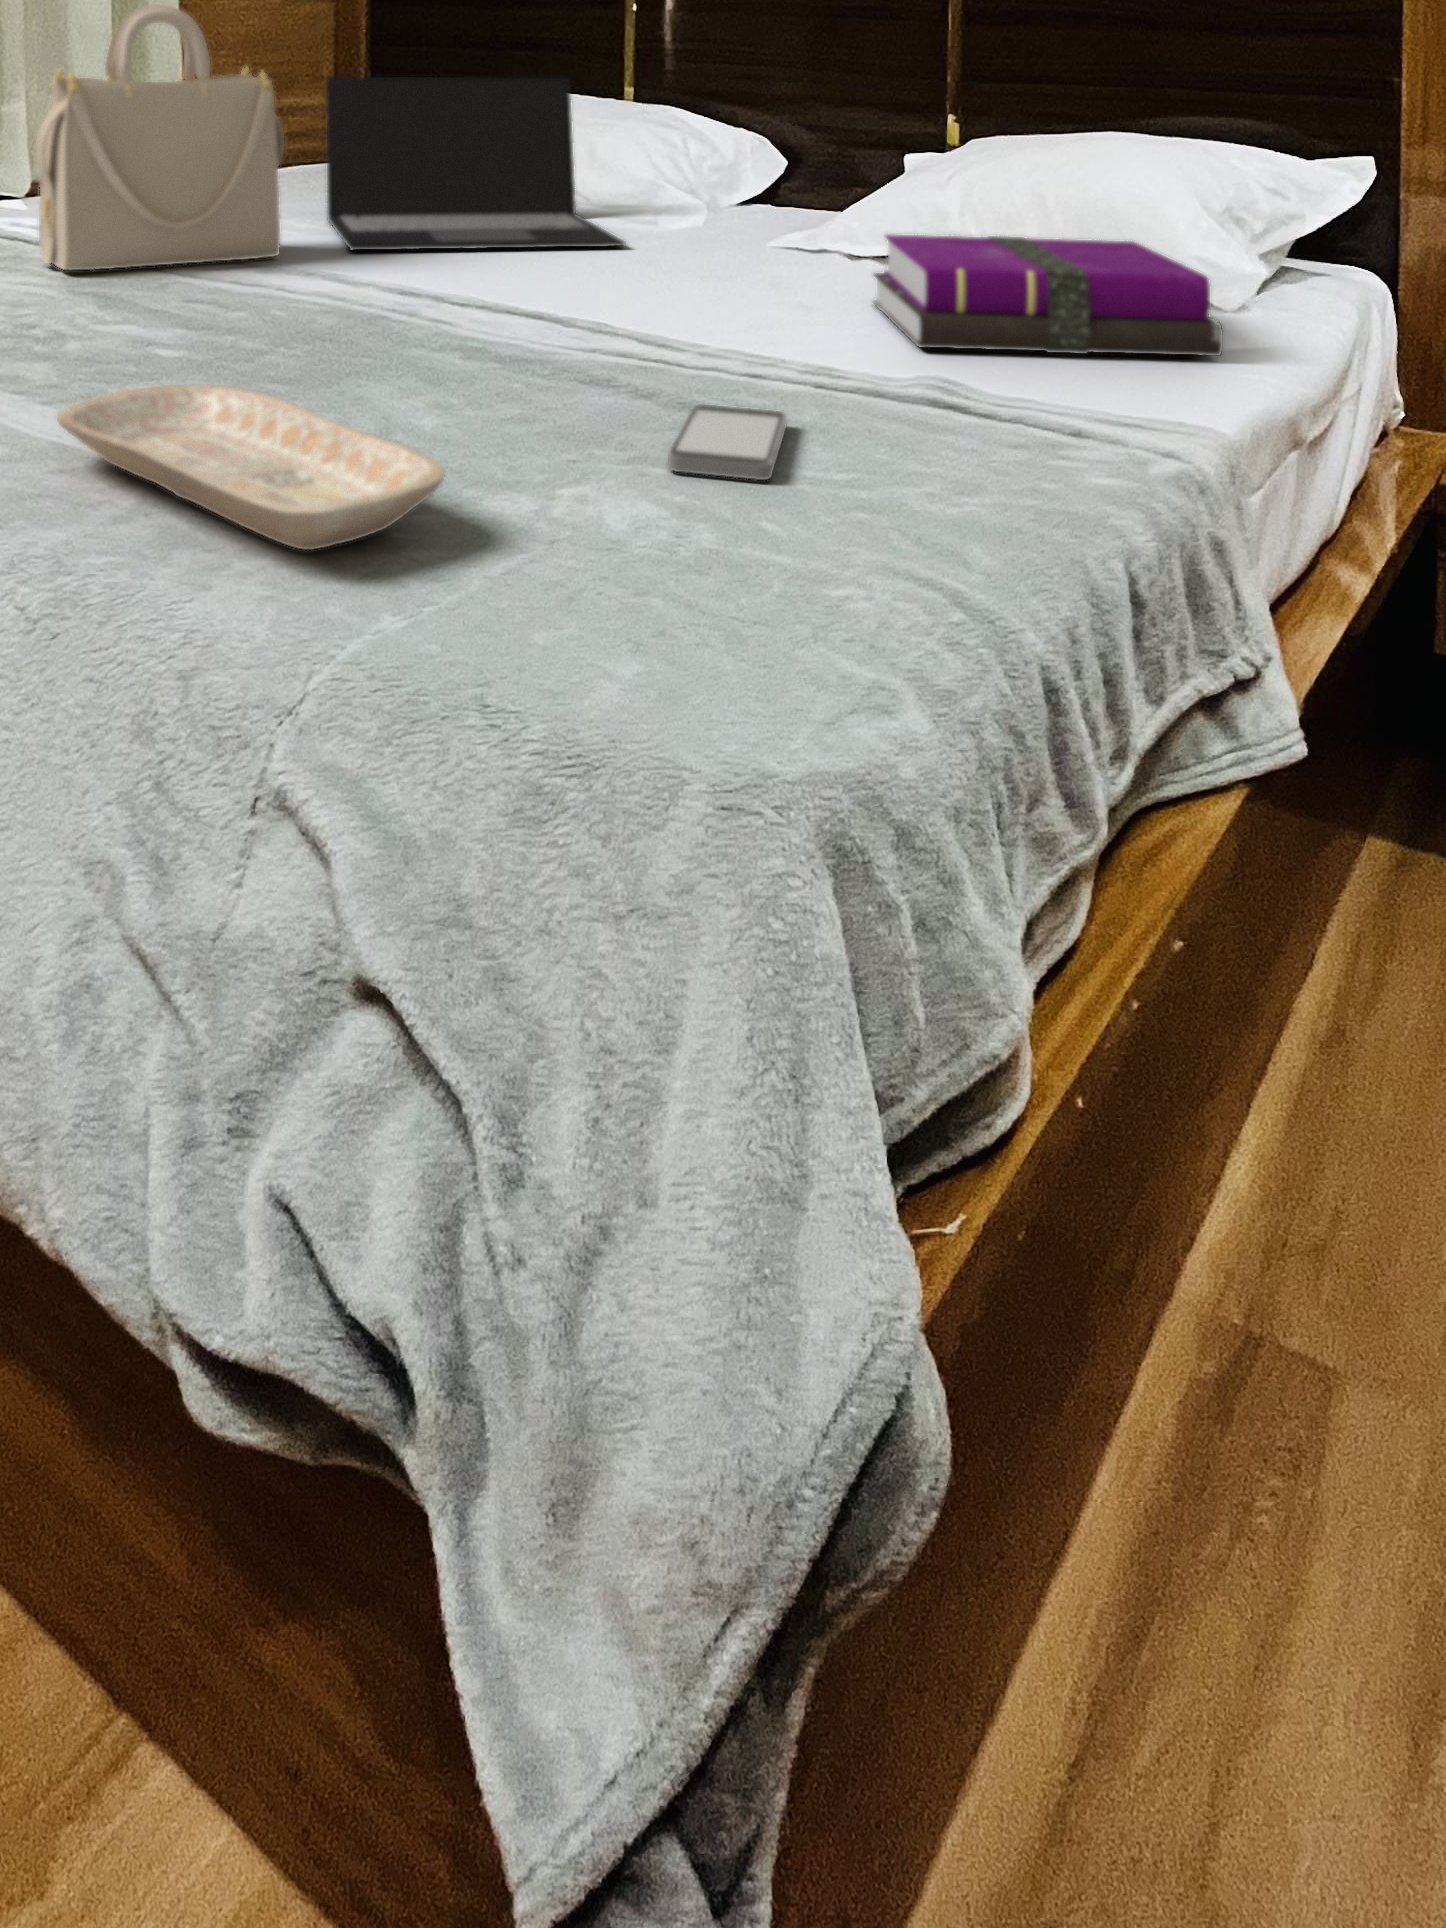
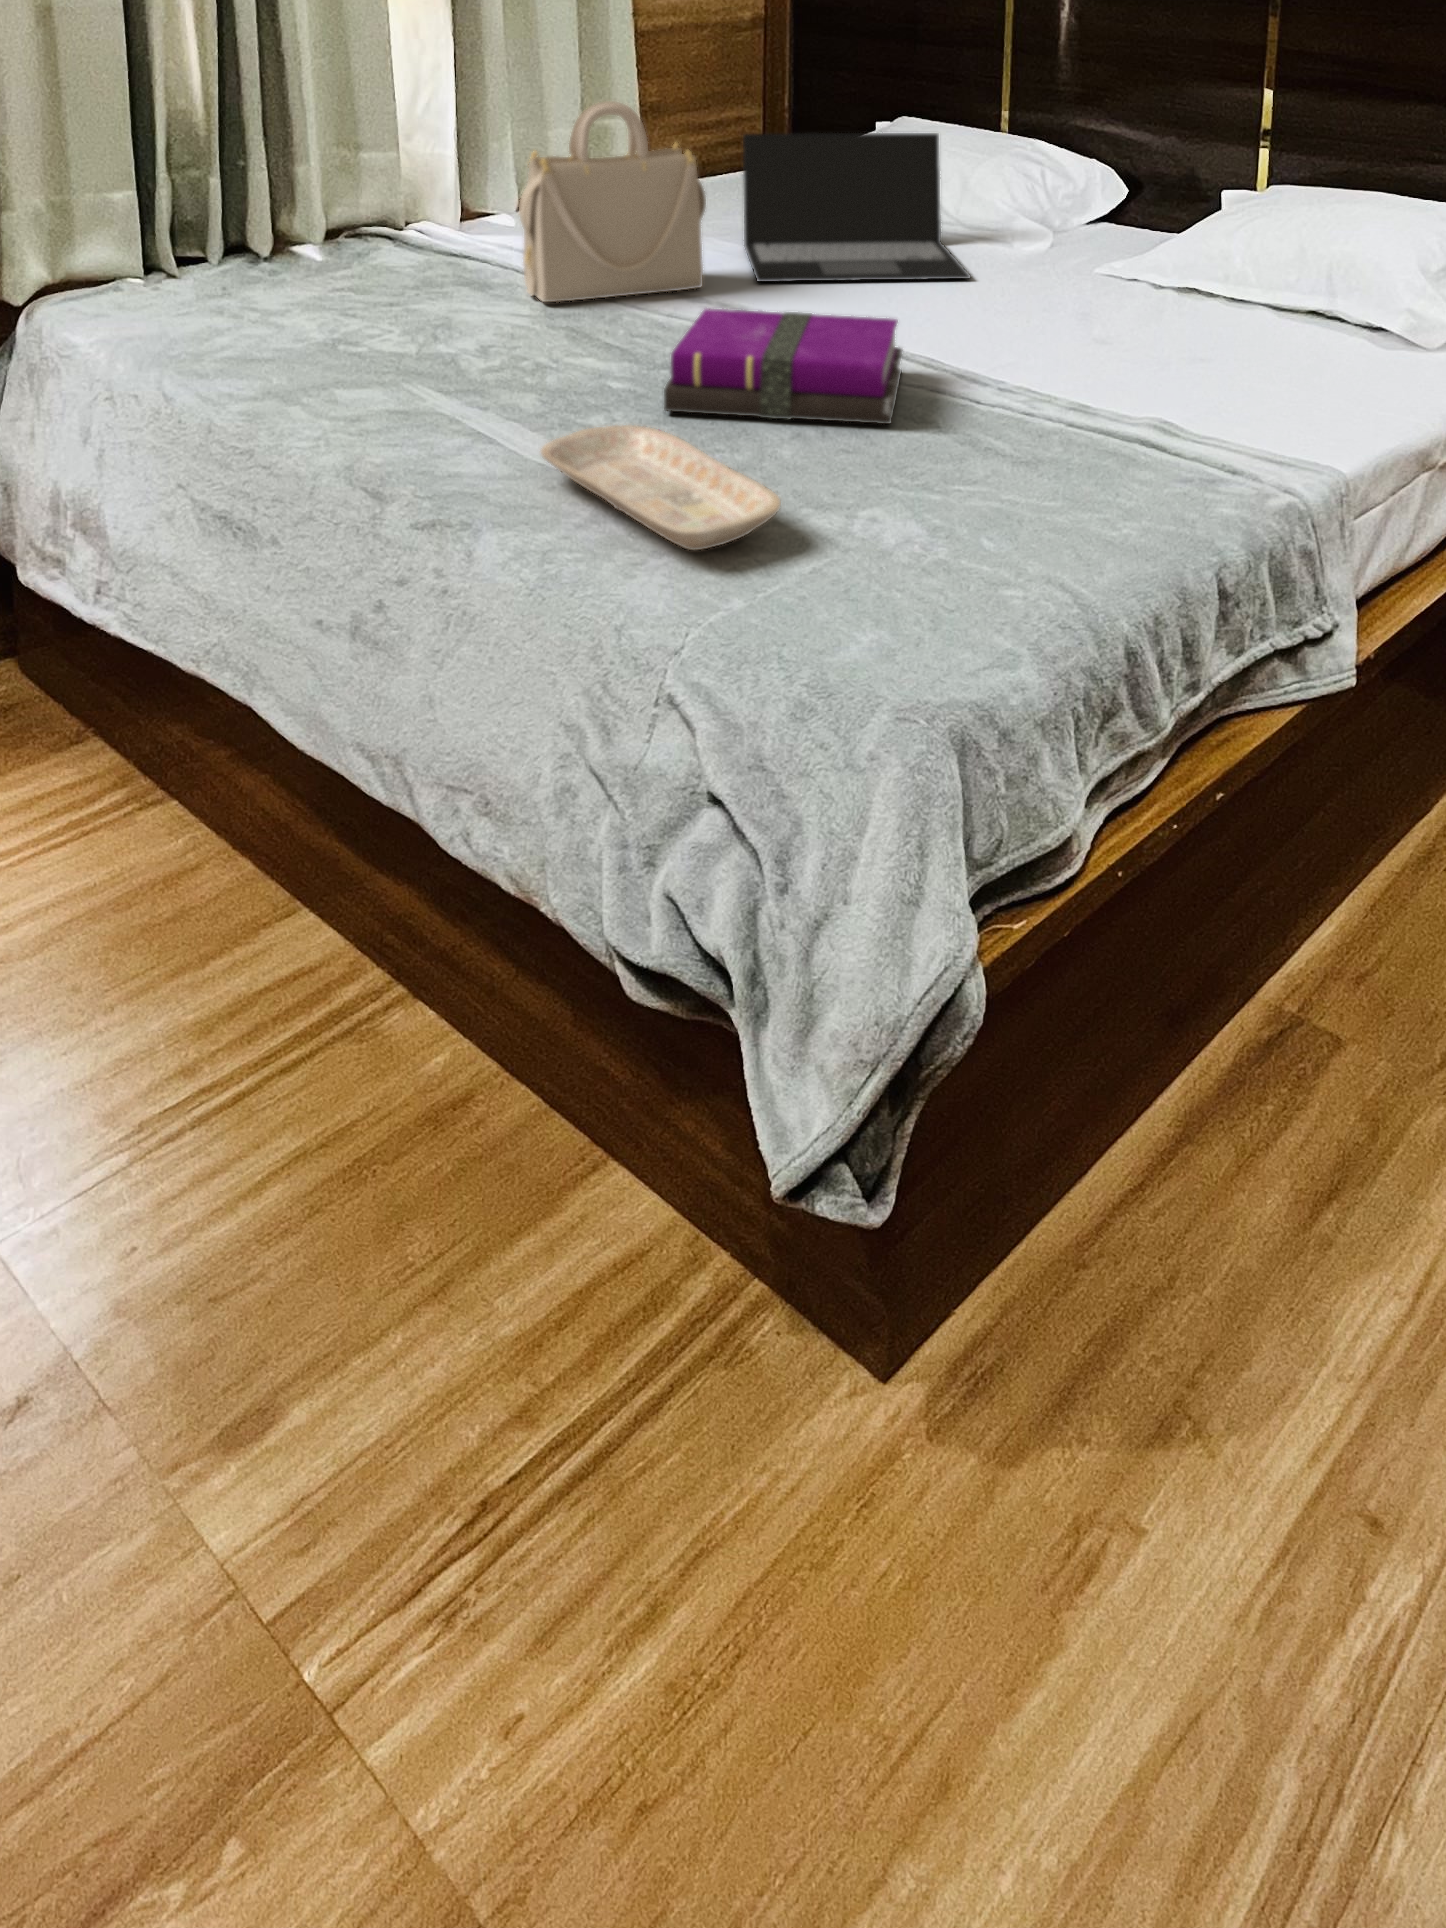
notebook: present [873,235,1223,356] -> present [664,309,902,424]
smartphone: present [668,404,787,480] -> none [937,441,1030,504]

